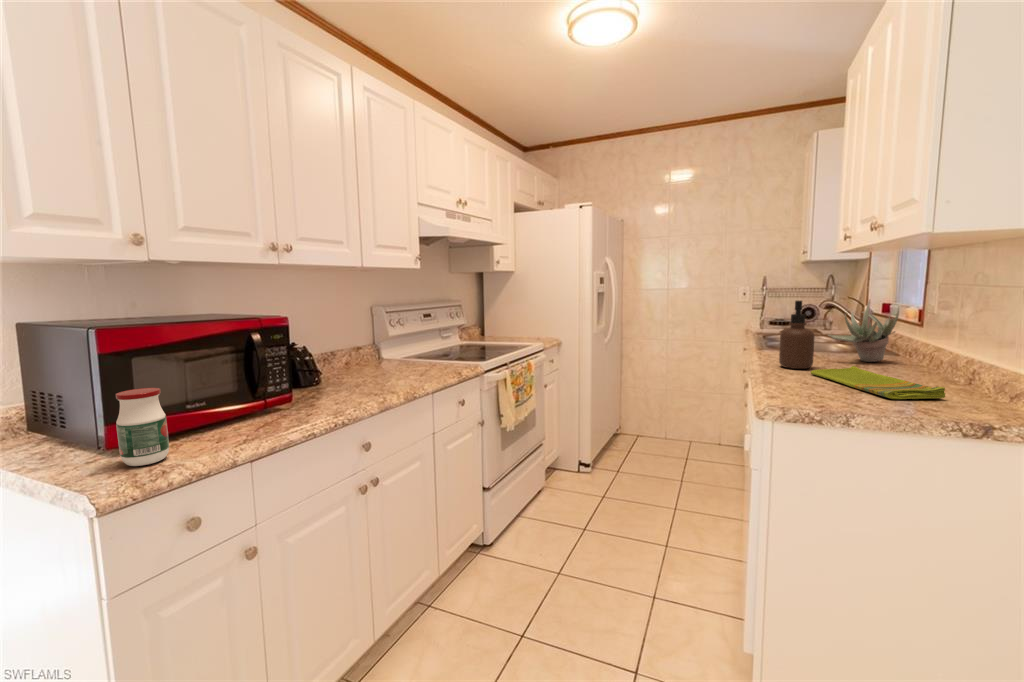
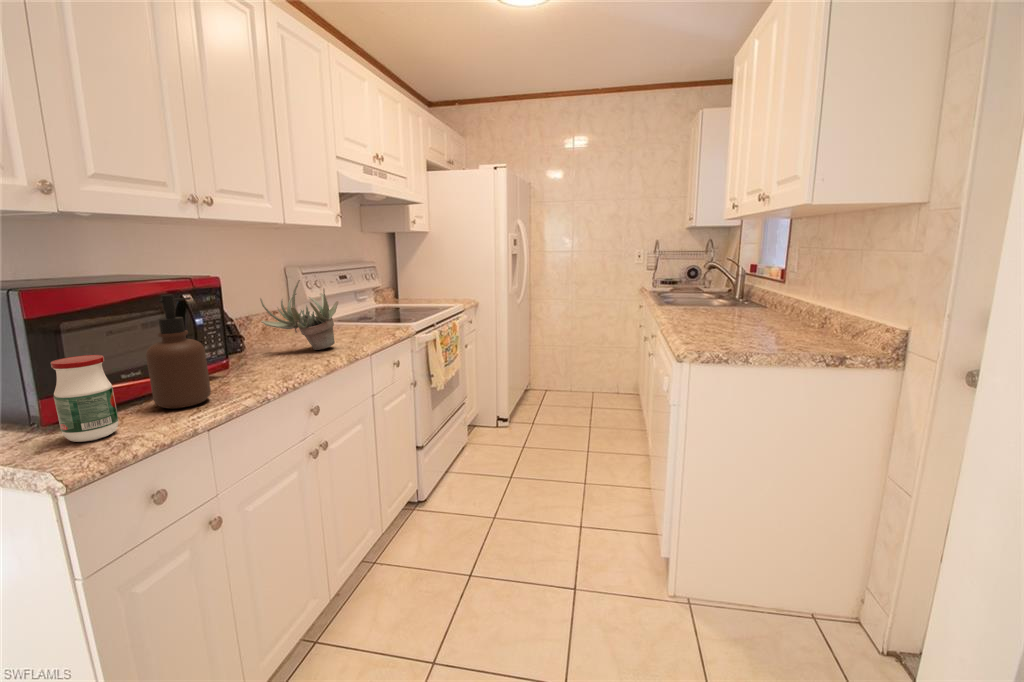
succulent plant: present [828,300,899,362] -> present [260,280,338,350]
soap dispenser: present [779,301,814,369] -> present [146,295,211,409]
dish towel: present [811,366,945,399] -> none [709,316,809,340]

